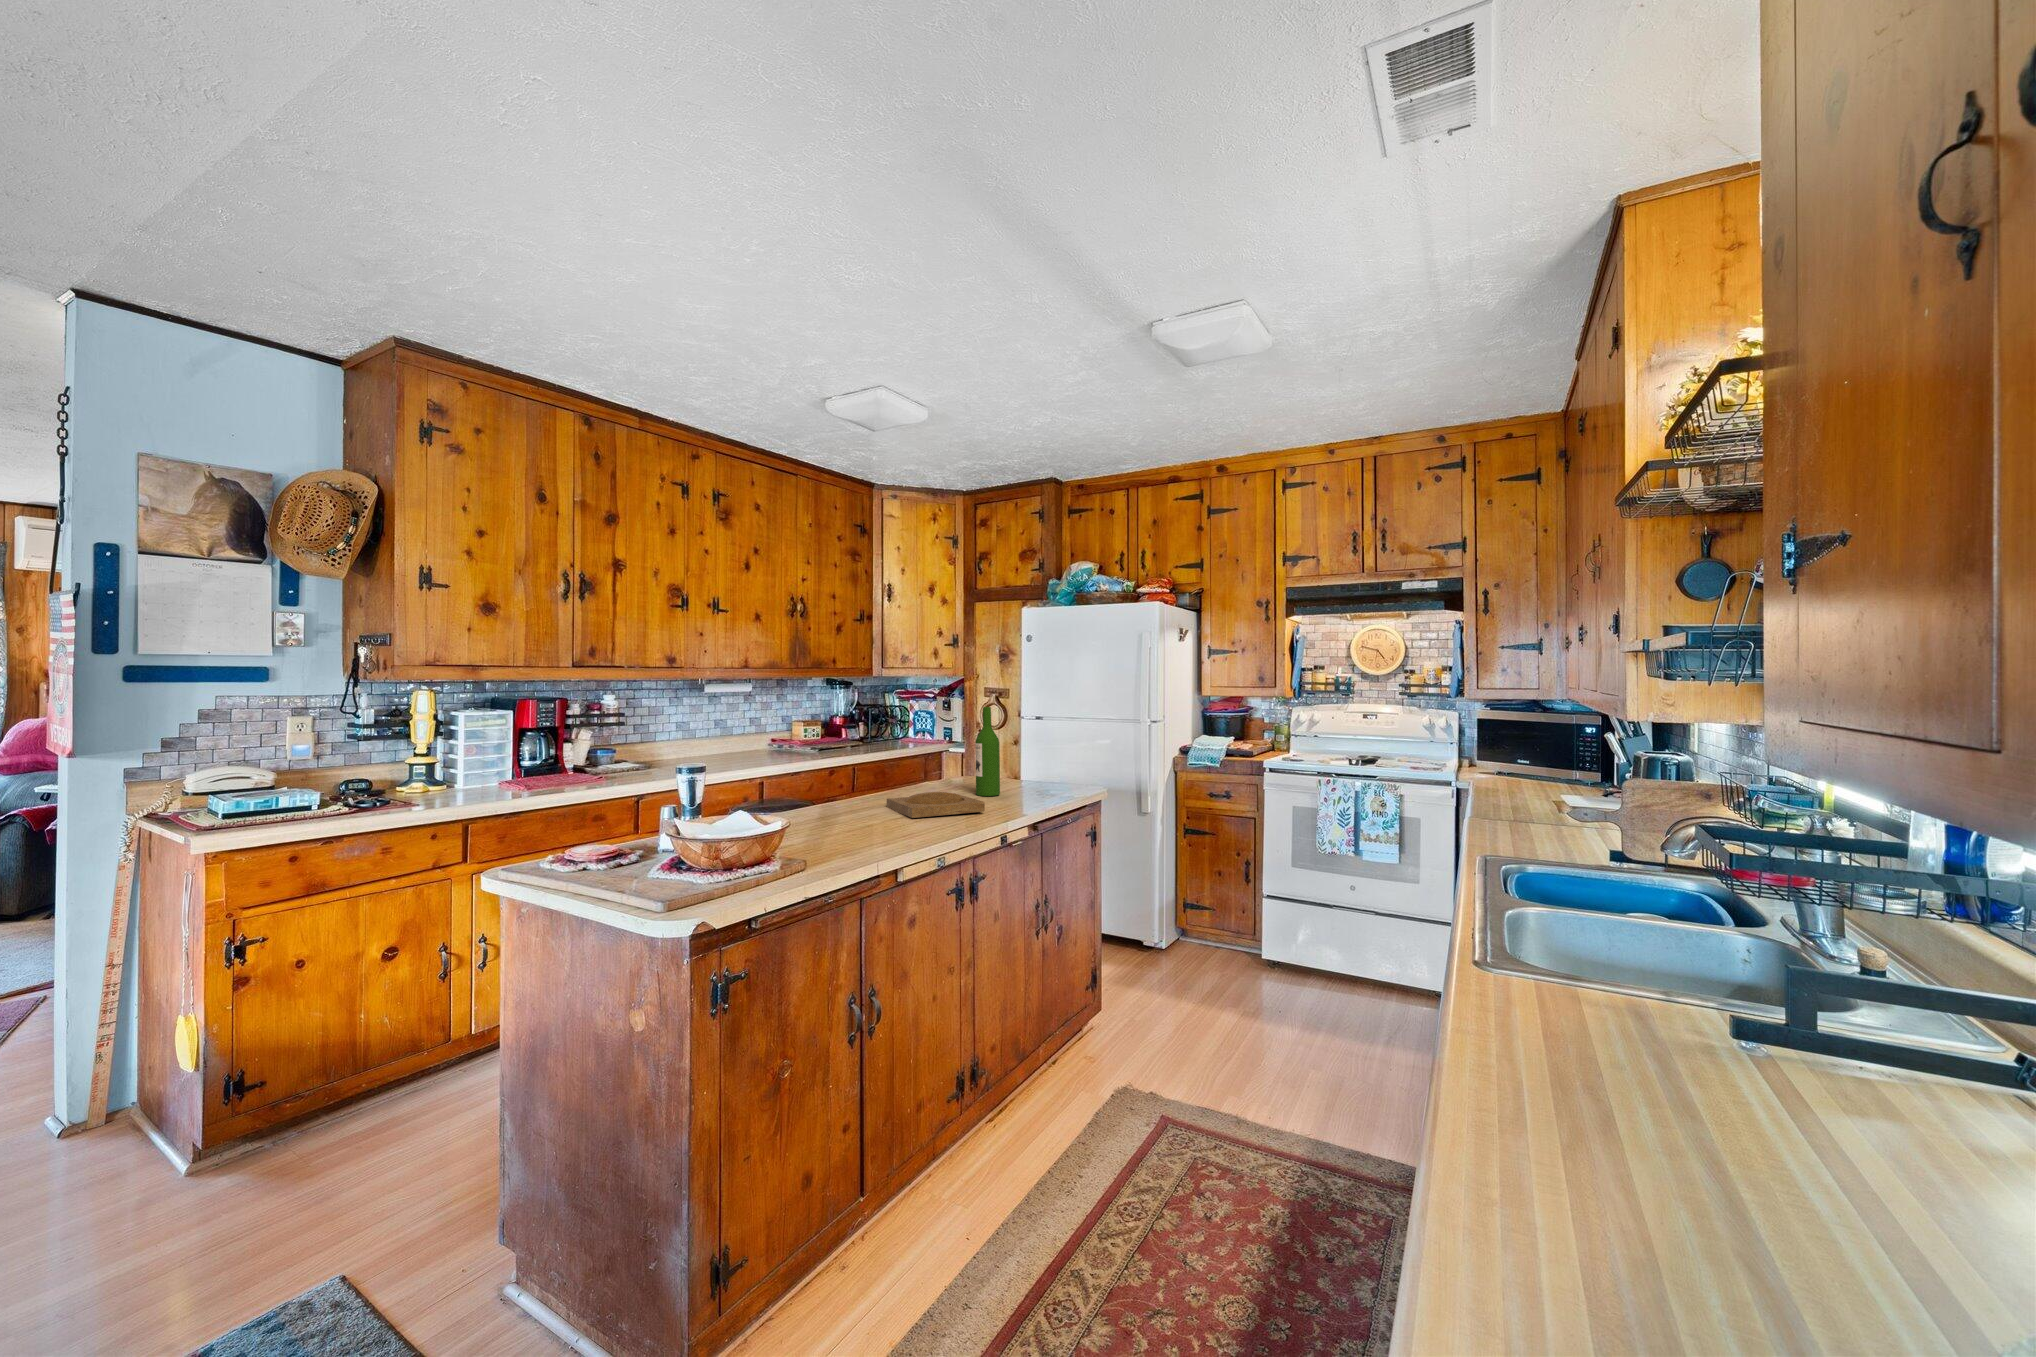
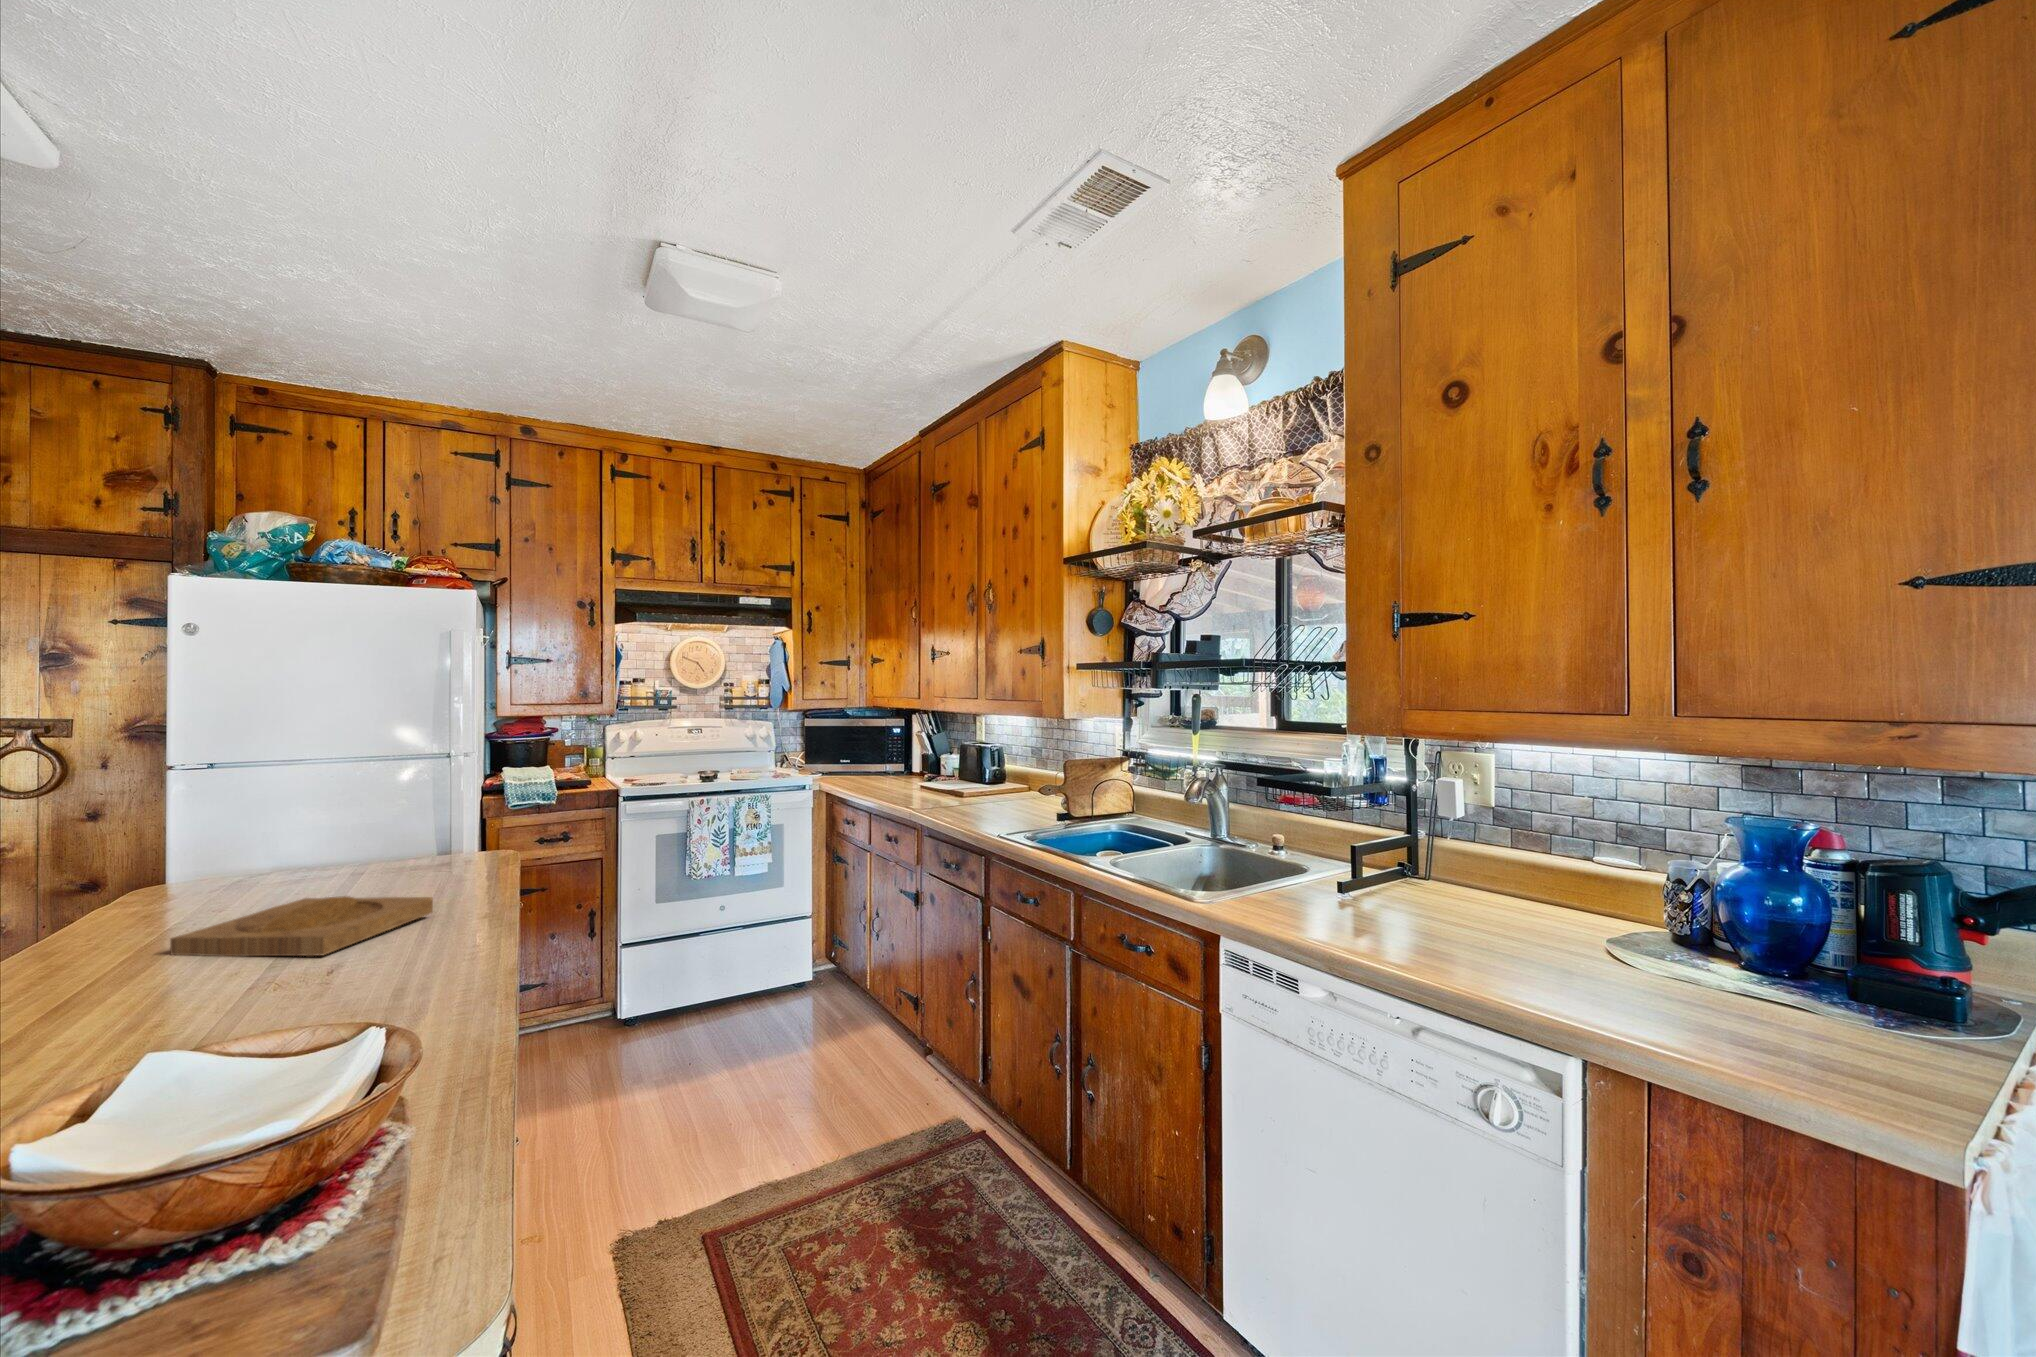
wine bottle: present [975,707,1000,796] -> none [303,740,359,895]

